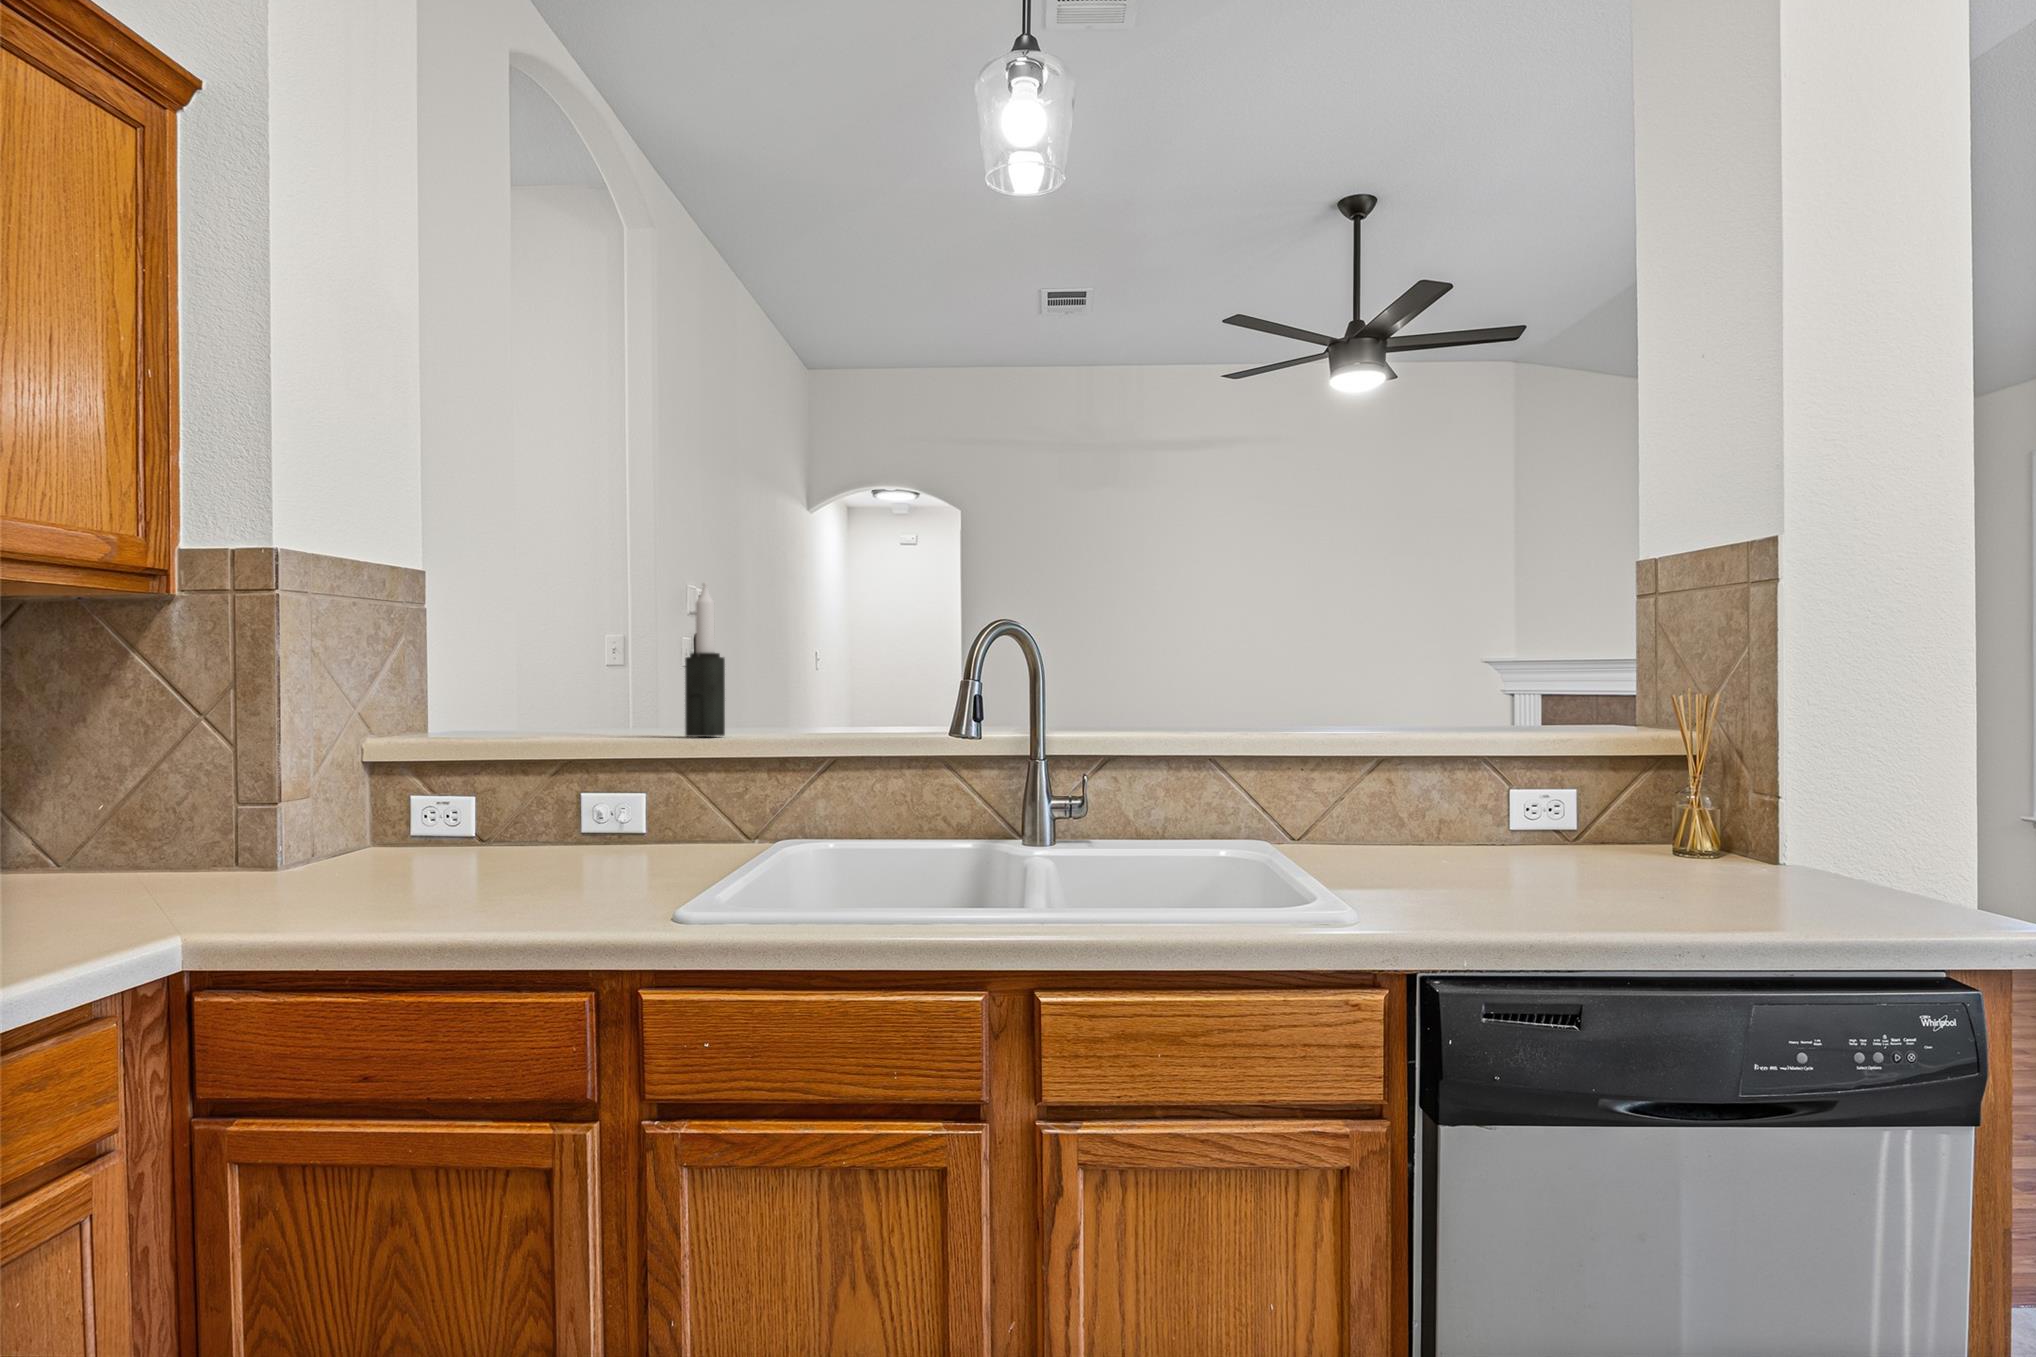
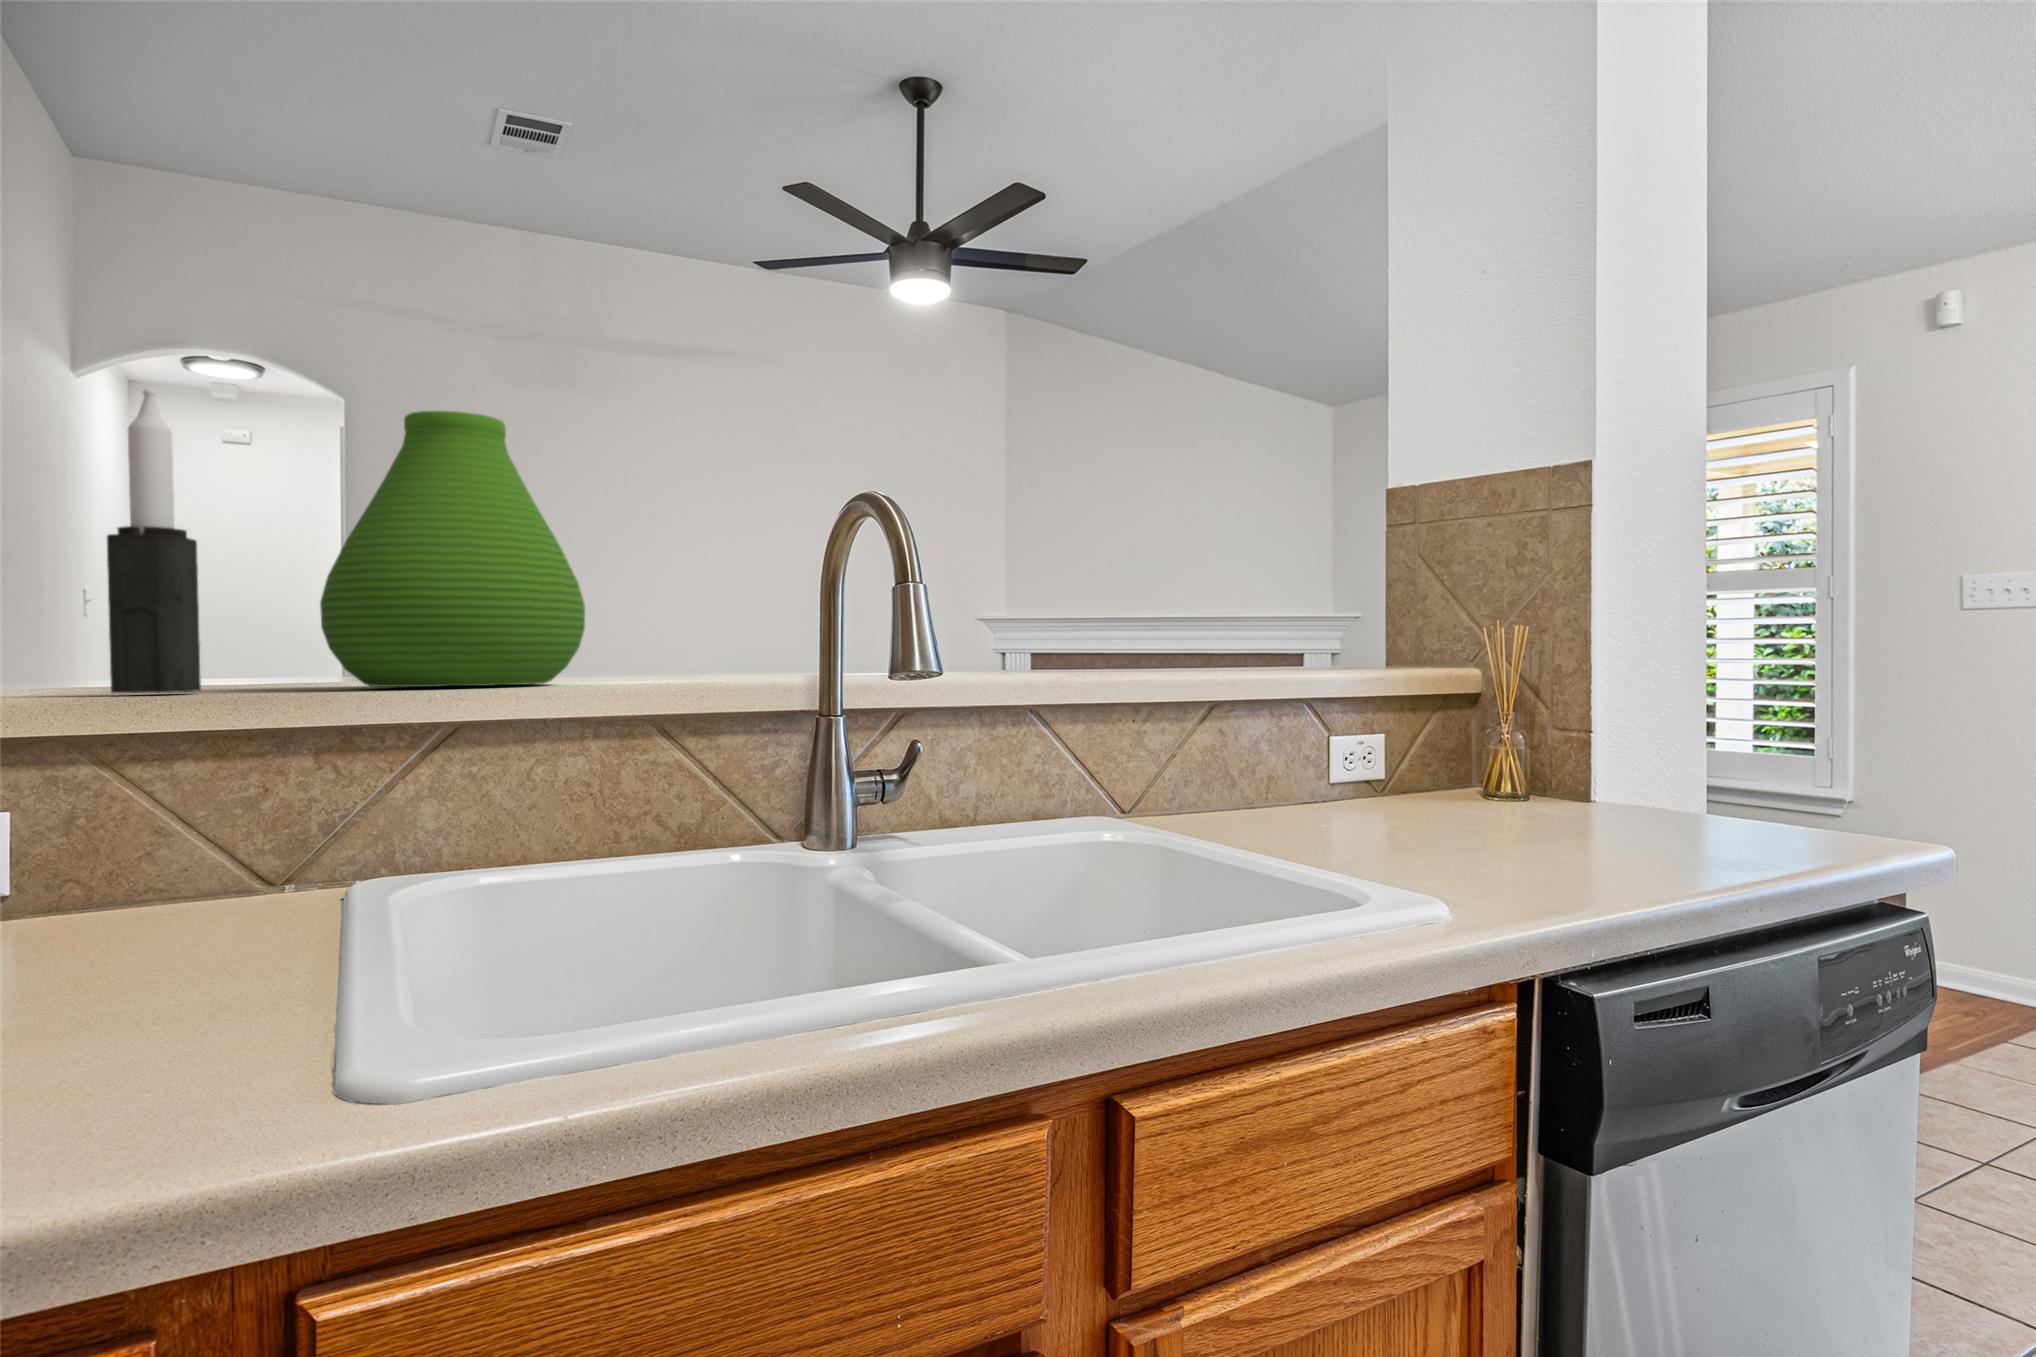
vase: none [780,579,918,736] -> present [320,411,585,687]

